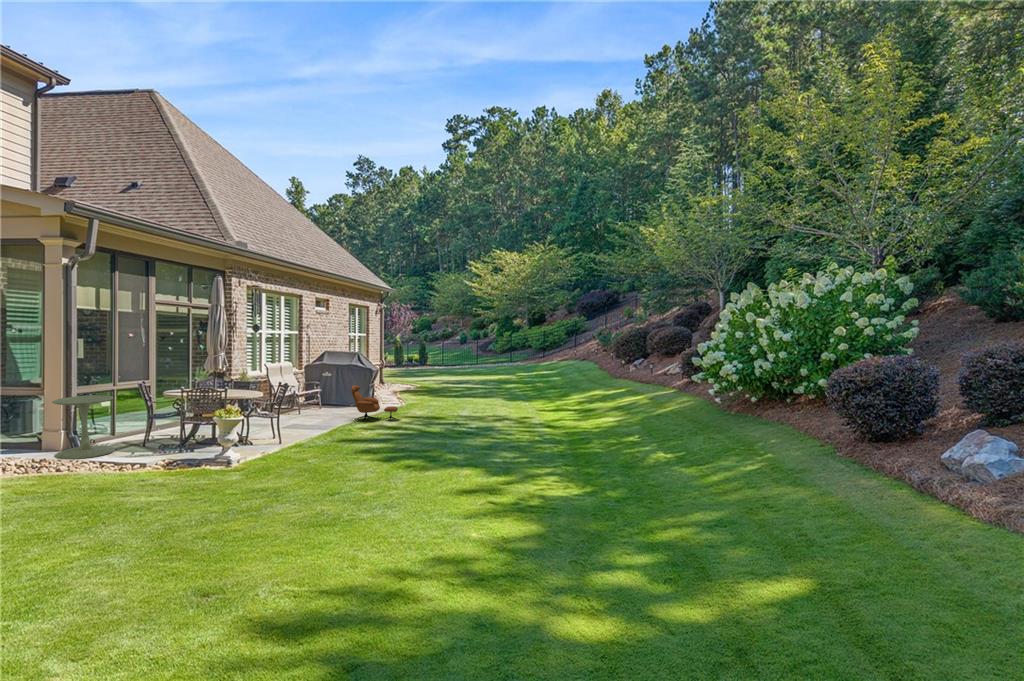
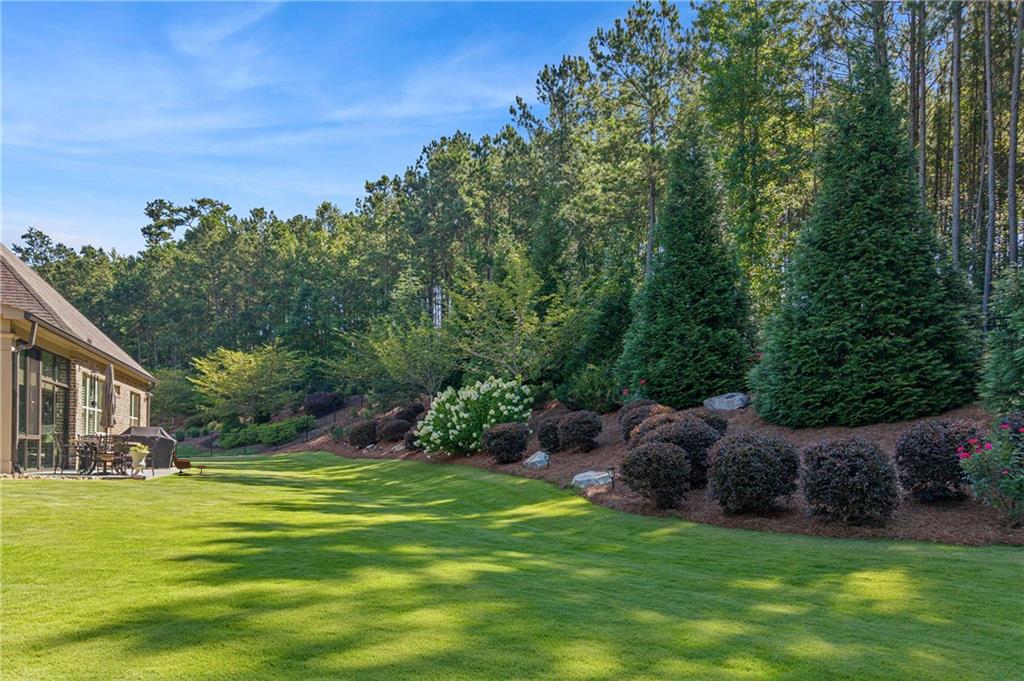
pedestal table: present [52,395,115,459] -> none [14,439,58,478]

